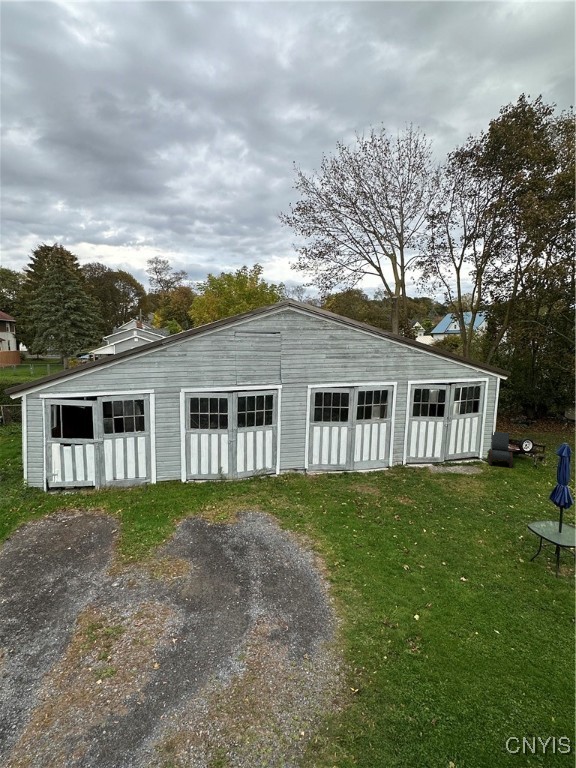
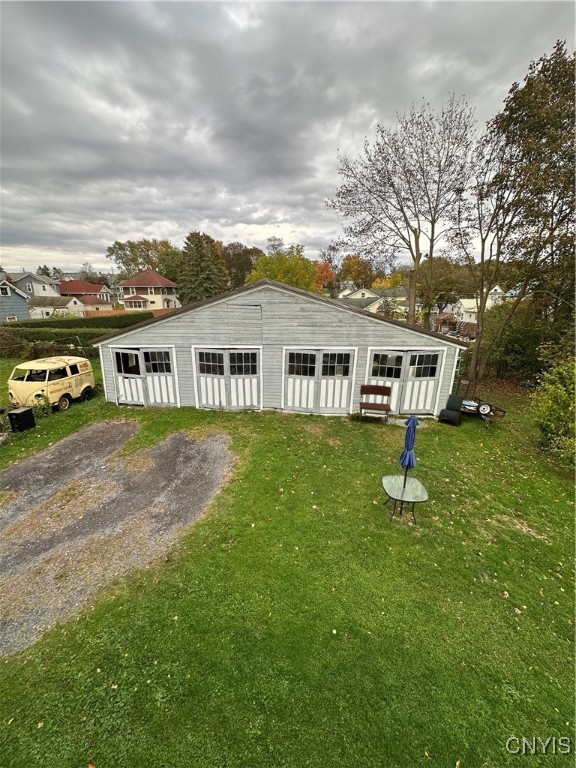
bench: none [401,427,446,473] -> present [359,385,391,422]

